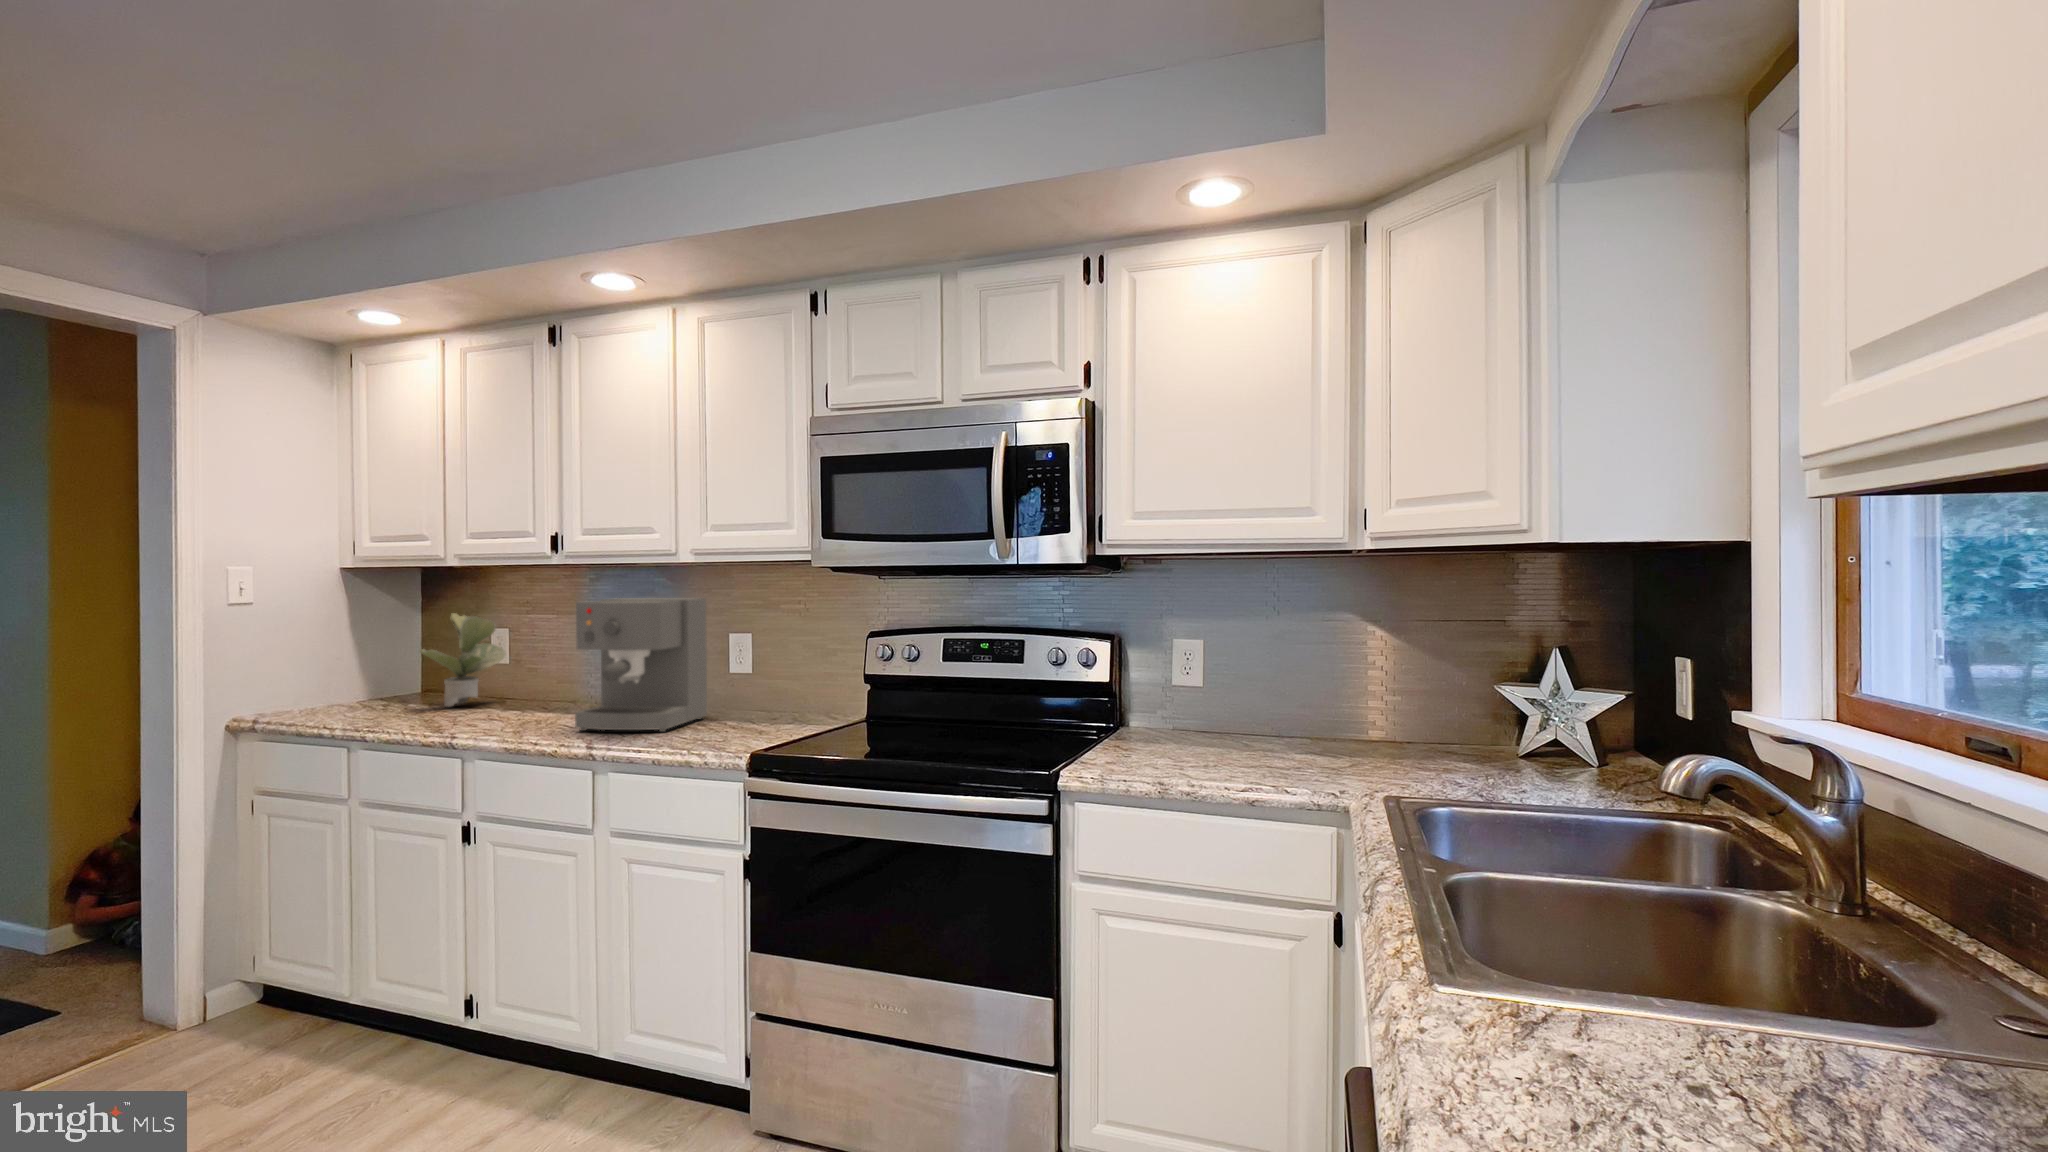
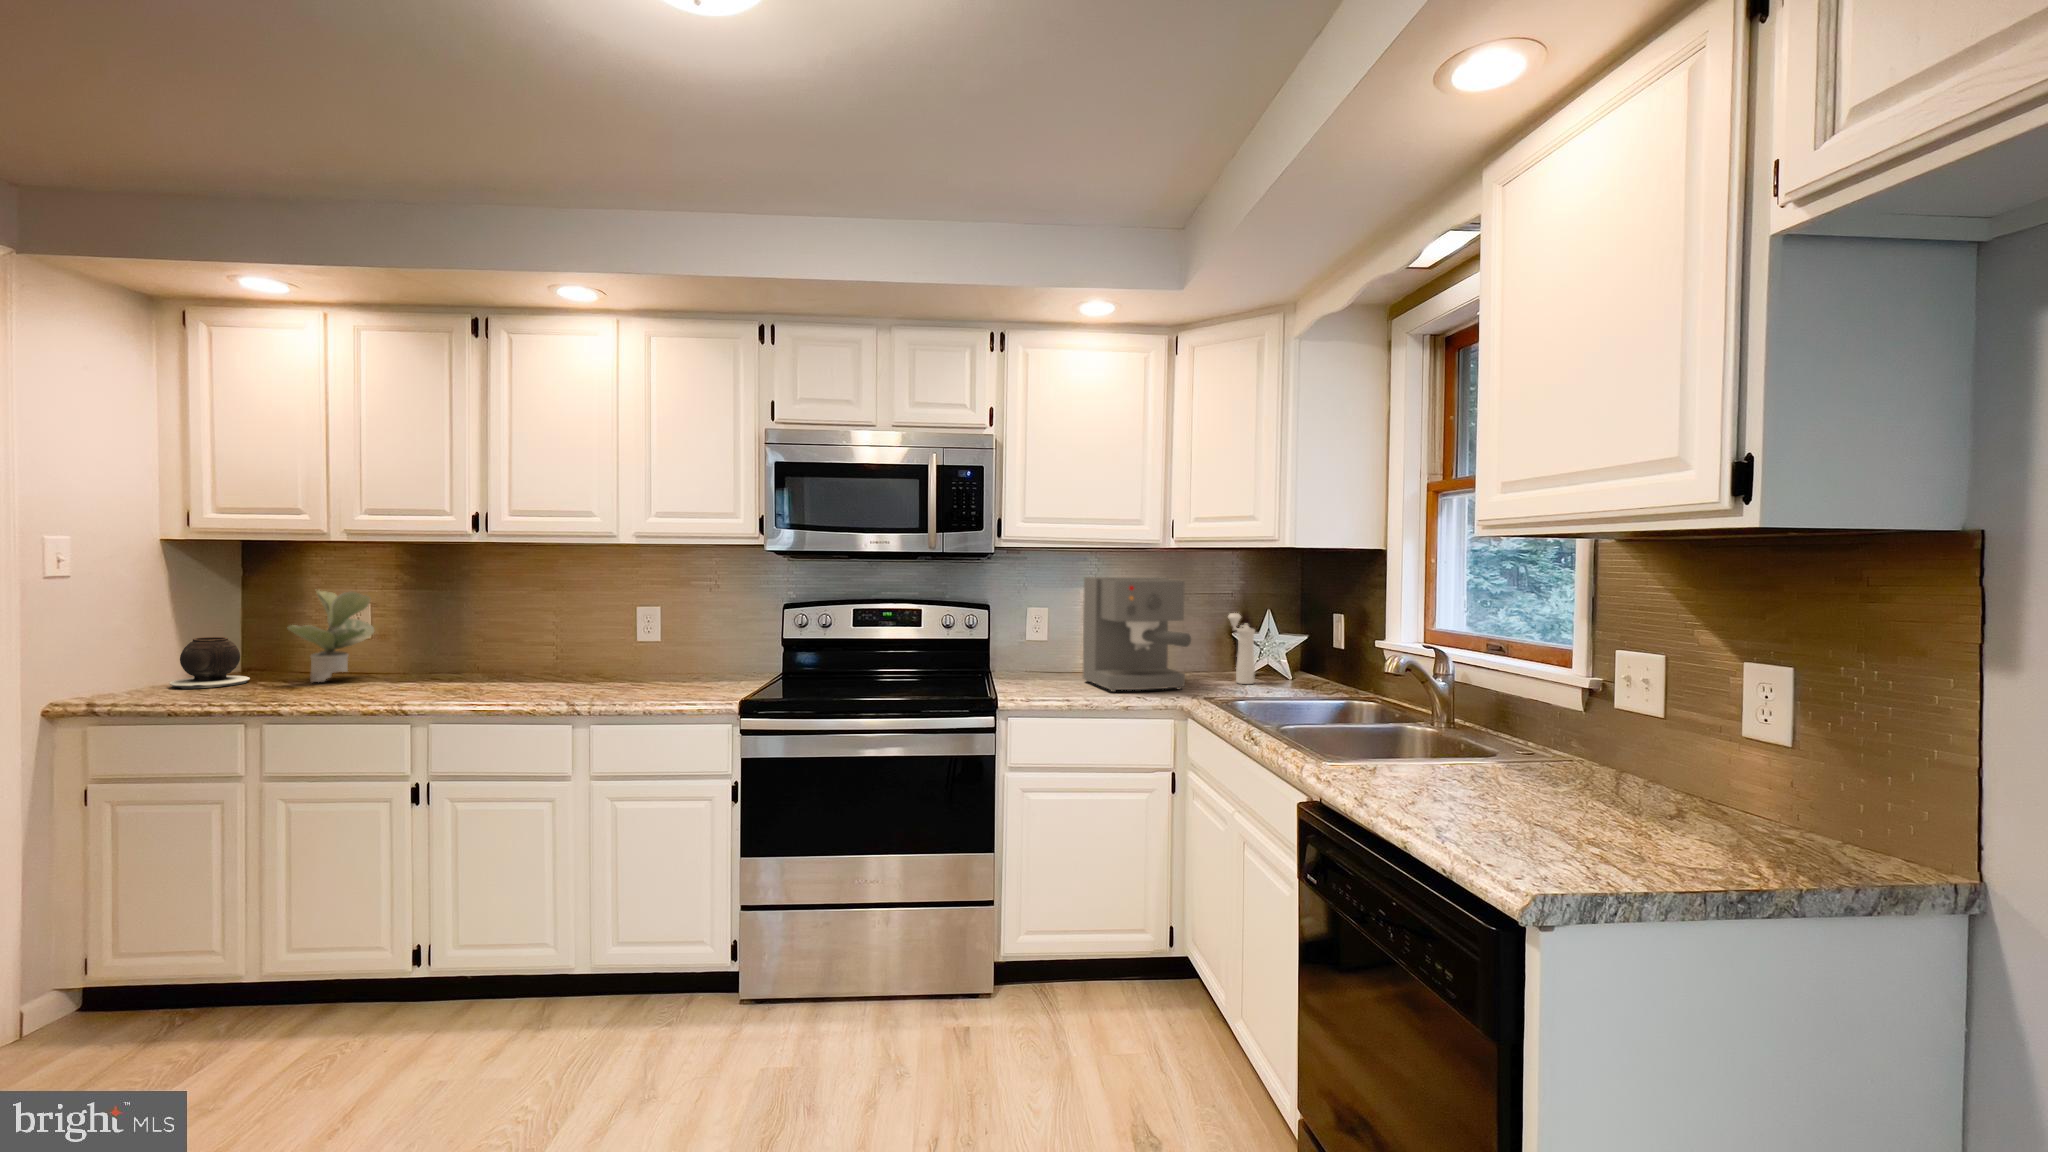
coffee maker: present [575,598,707,732] -> present [1083,577,1191,692]
pepper mill: none [1474,654,1513,773] -> present [1228,613,1255,684]
vase: none [342,660,410,709] -> present [169,637,250,689]

